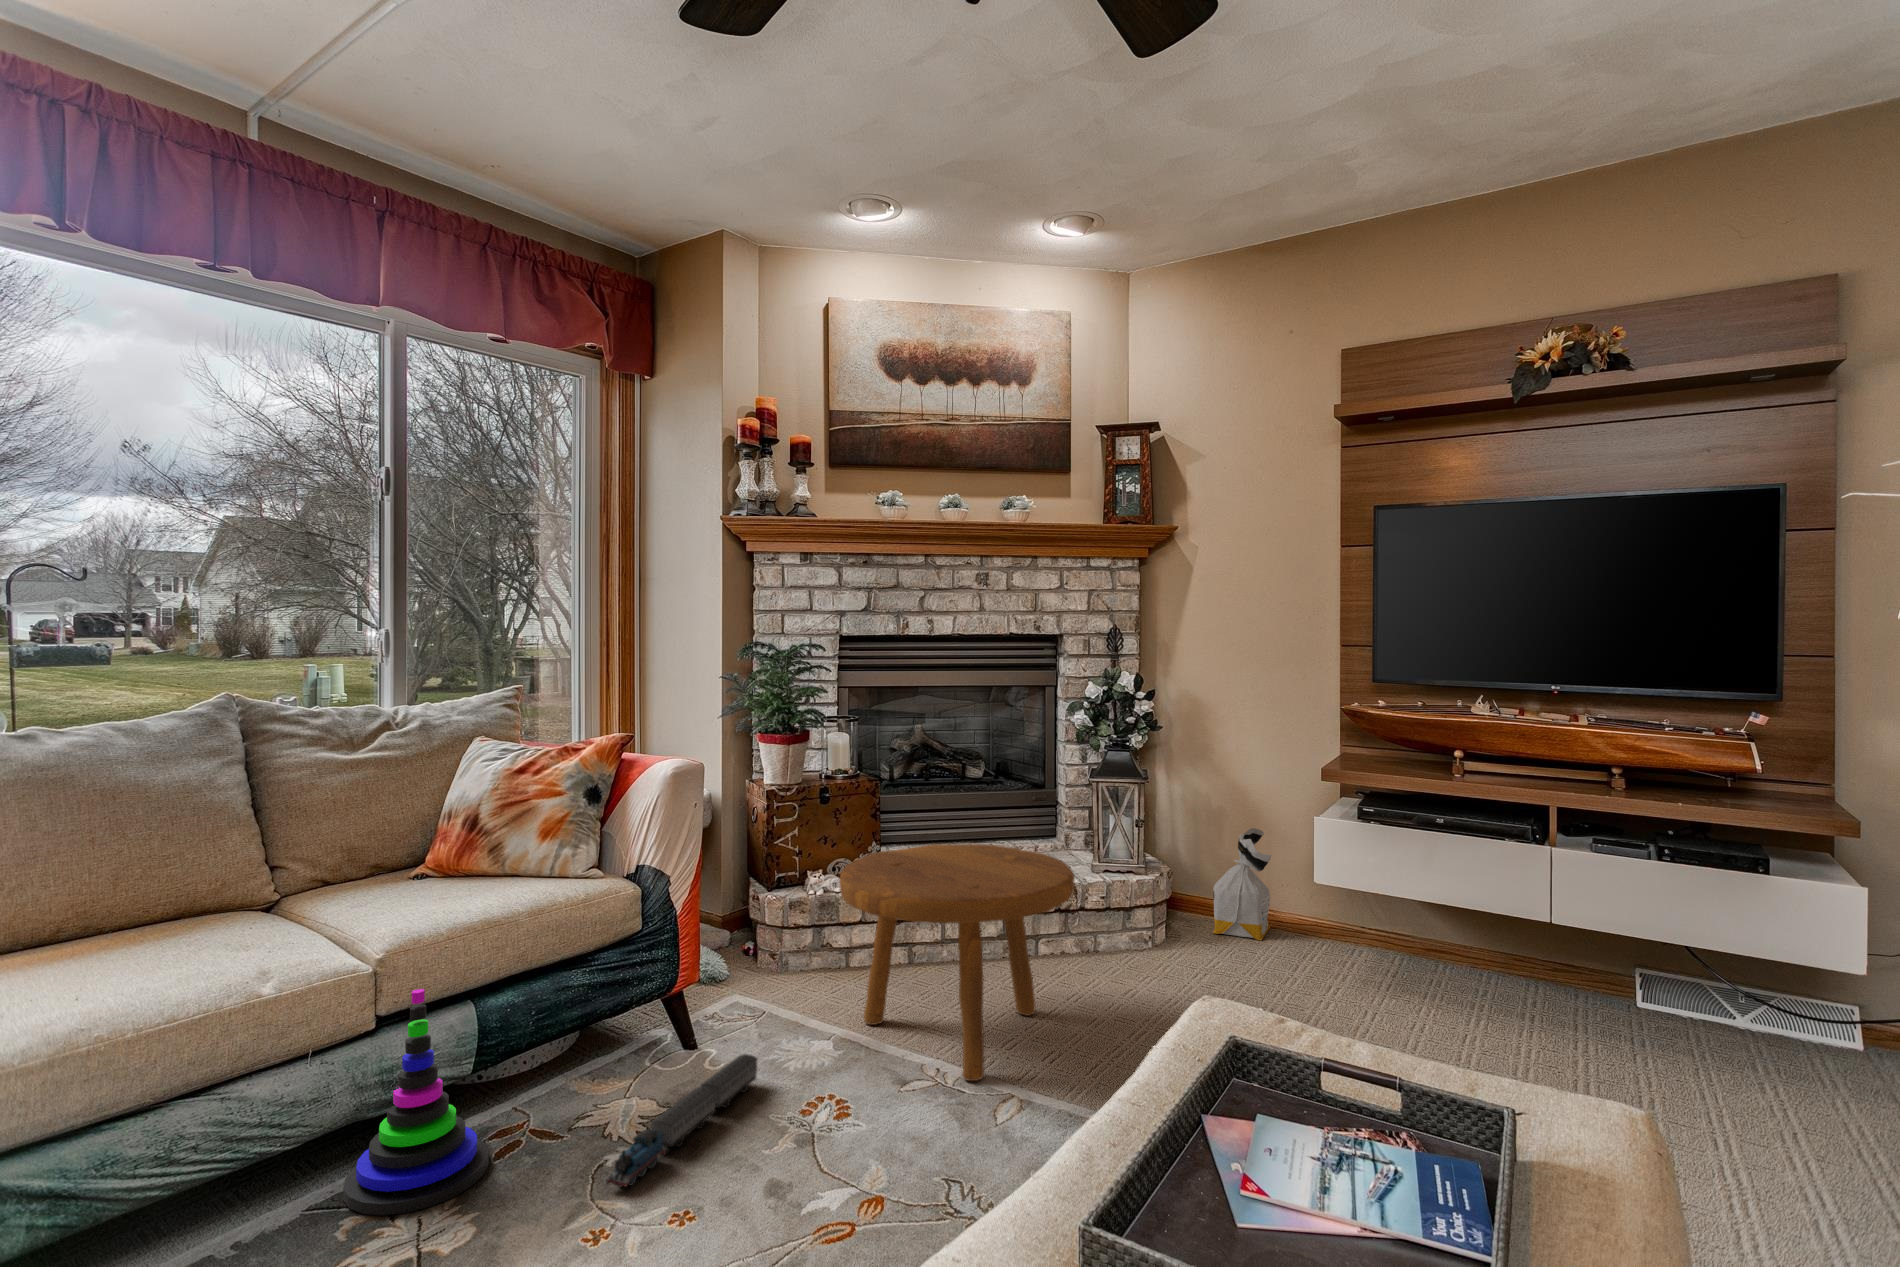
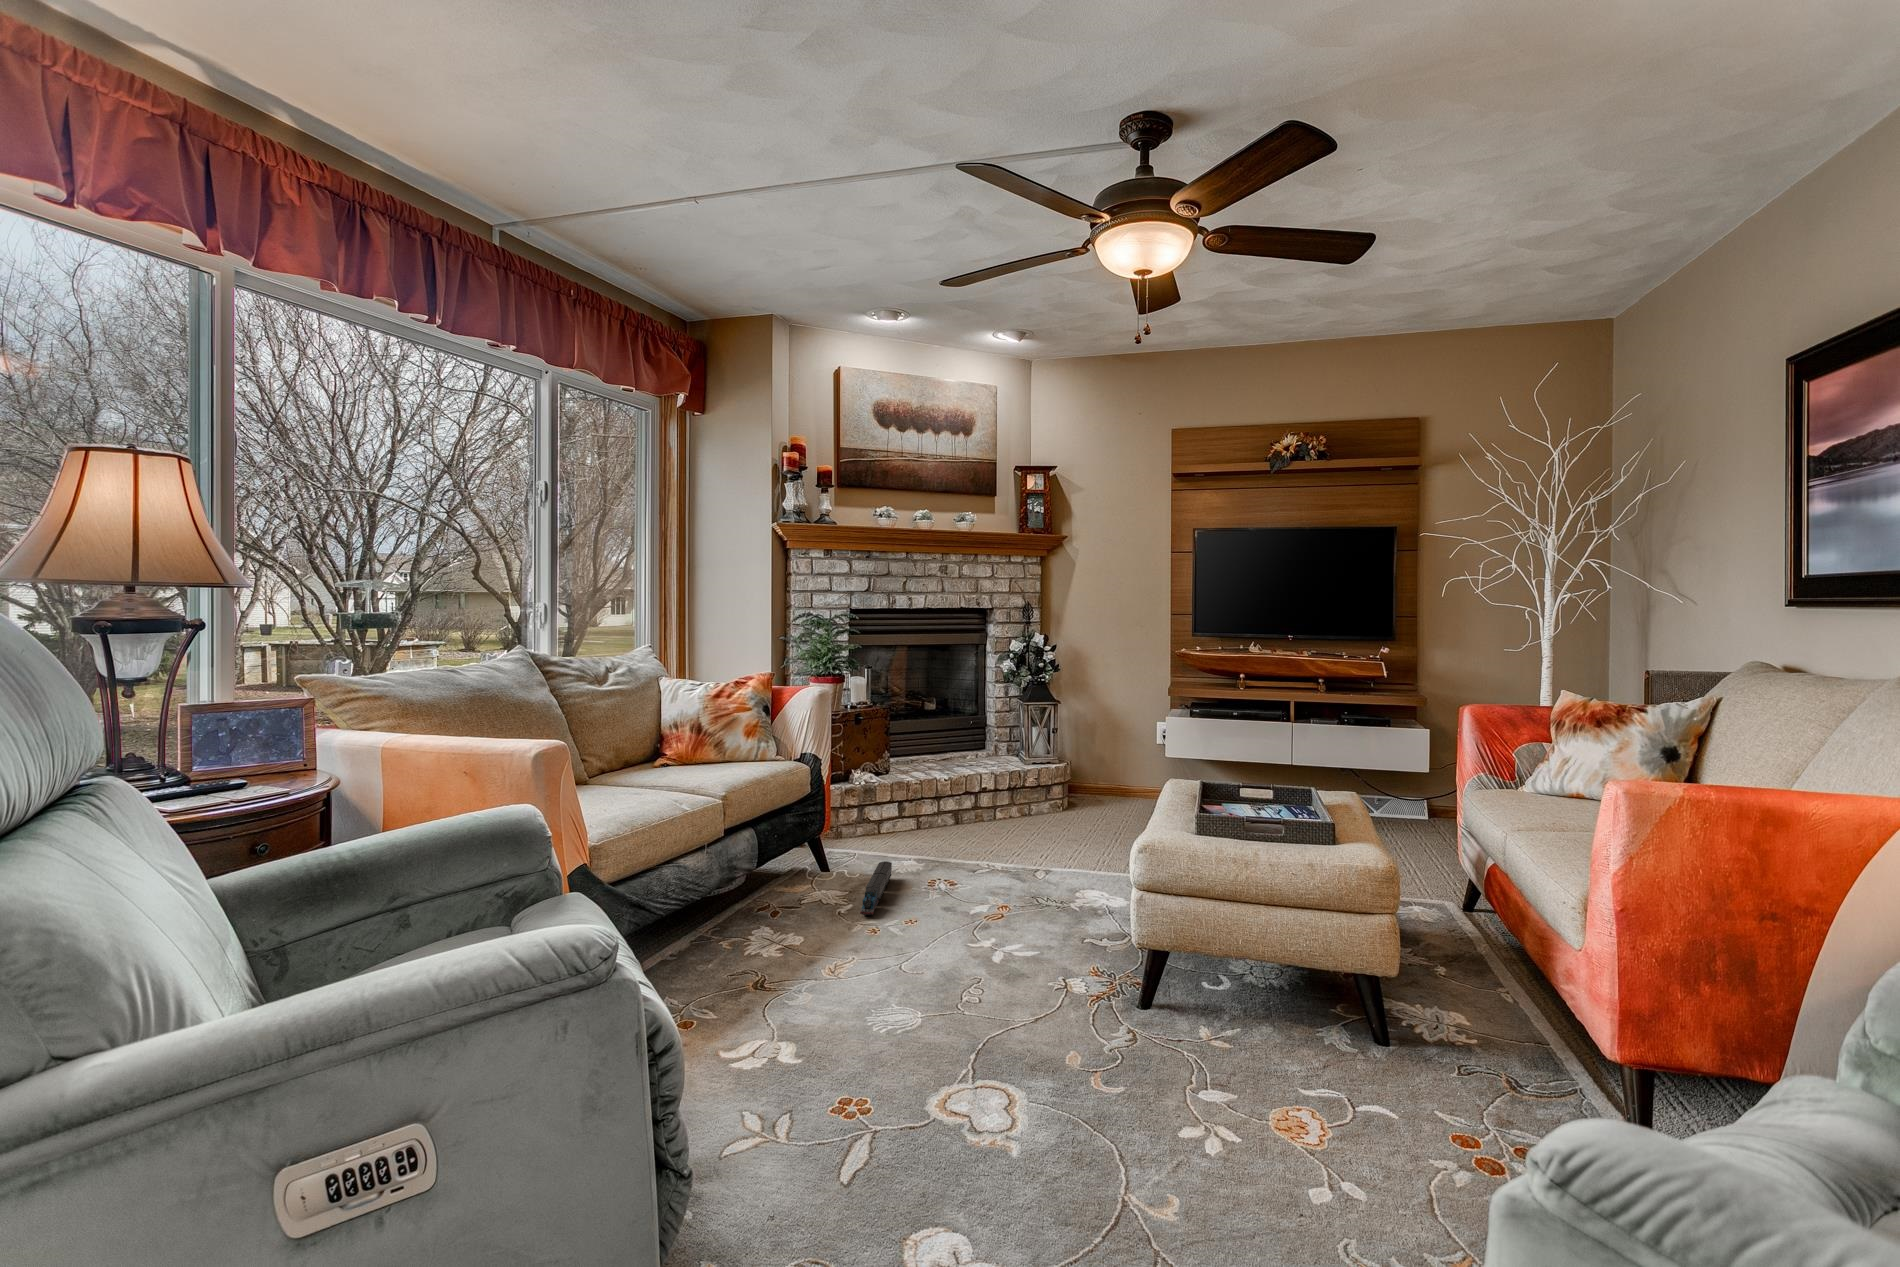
bag: present [1213,828,1271,940] -> none [1091,734,1130,803]
footstool: present [839,844,1075,1081] -> none [914,742,1055,868]
stacking toy: present [343,989,489,1215] -> none [707,816,782,937]

